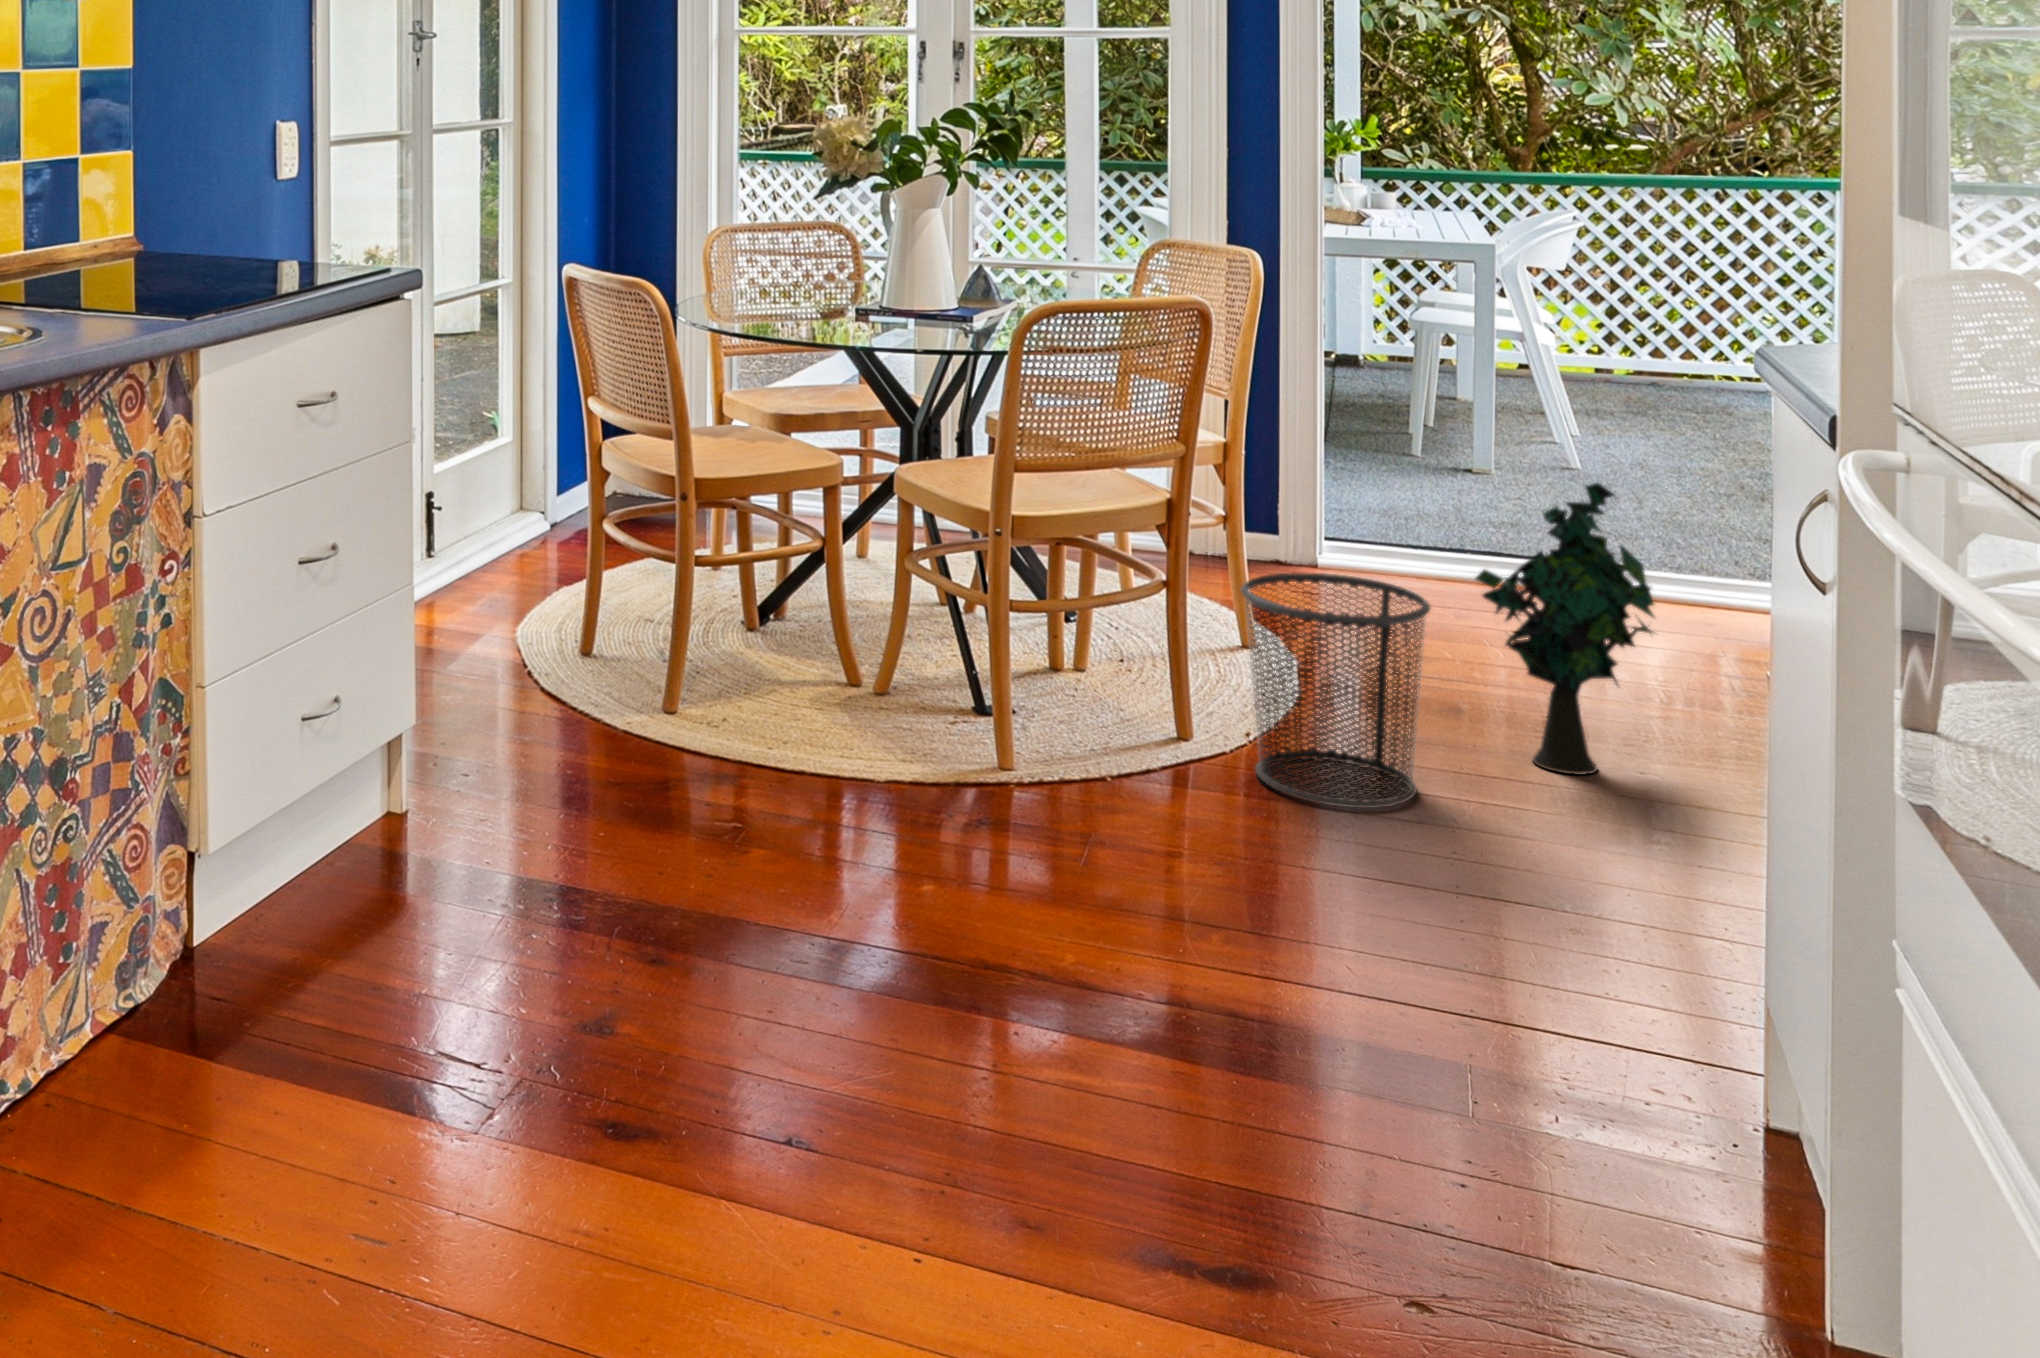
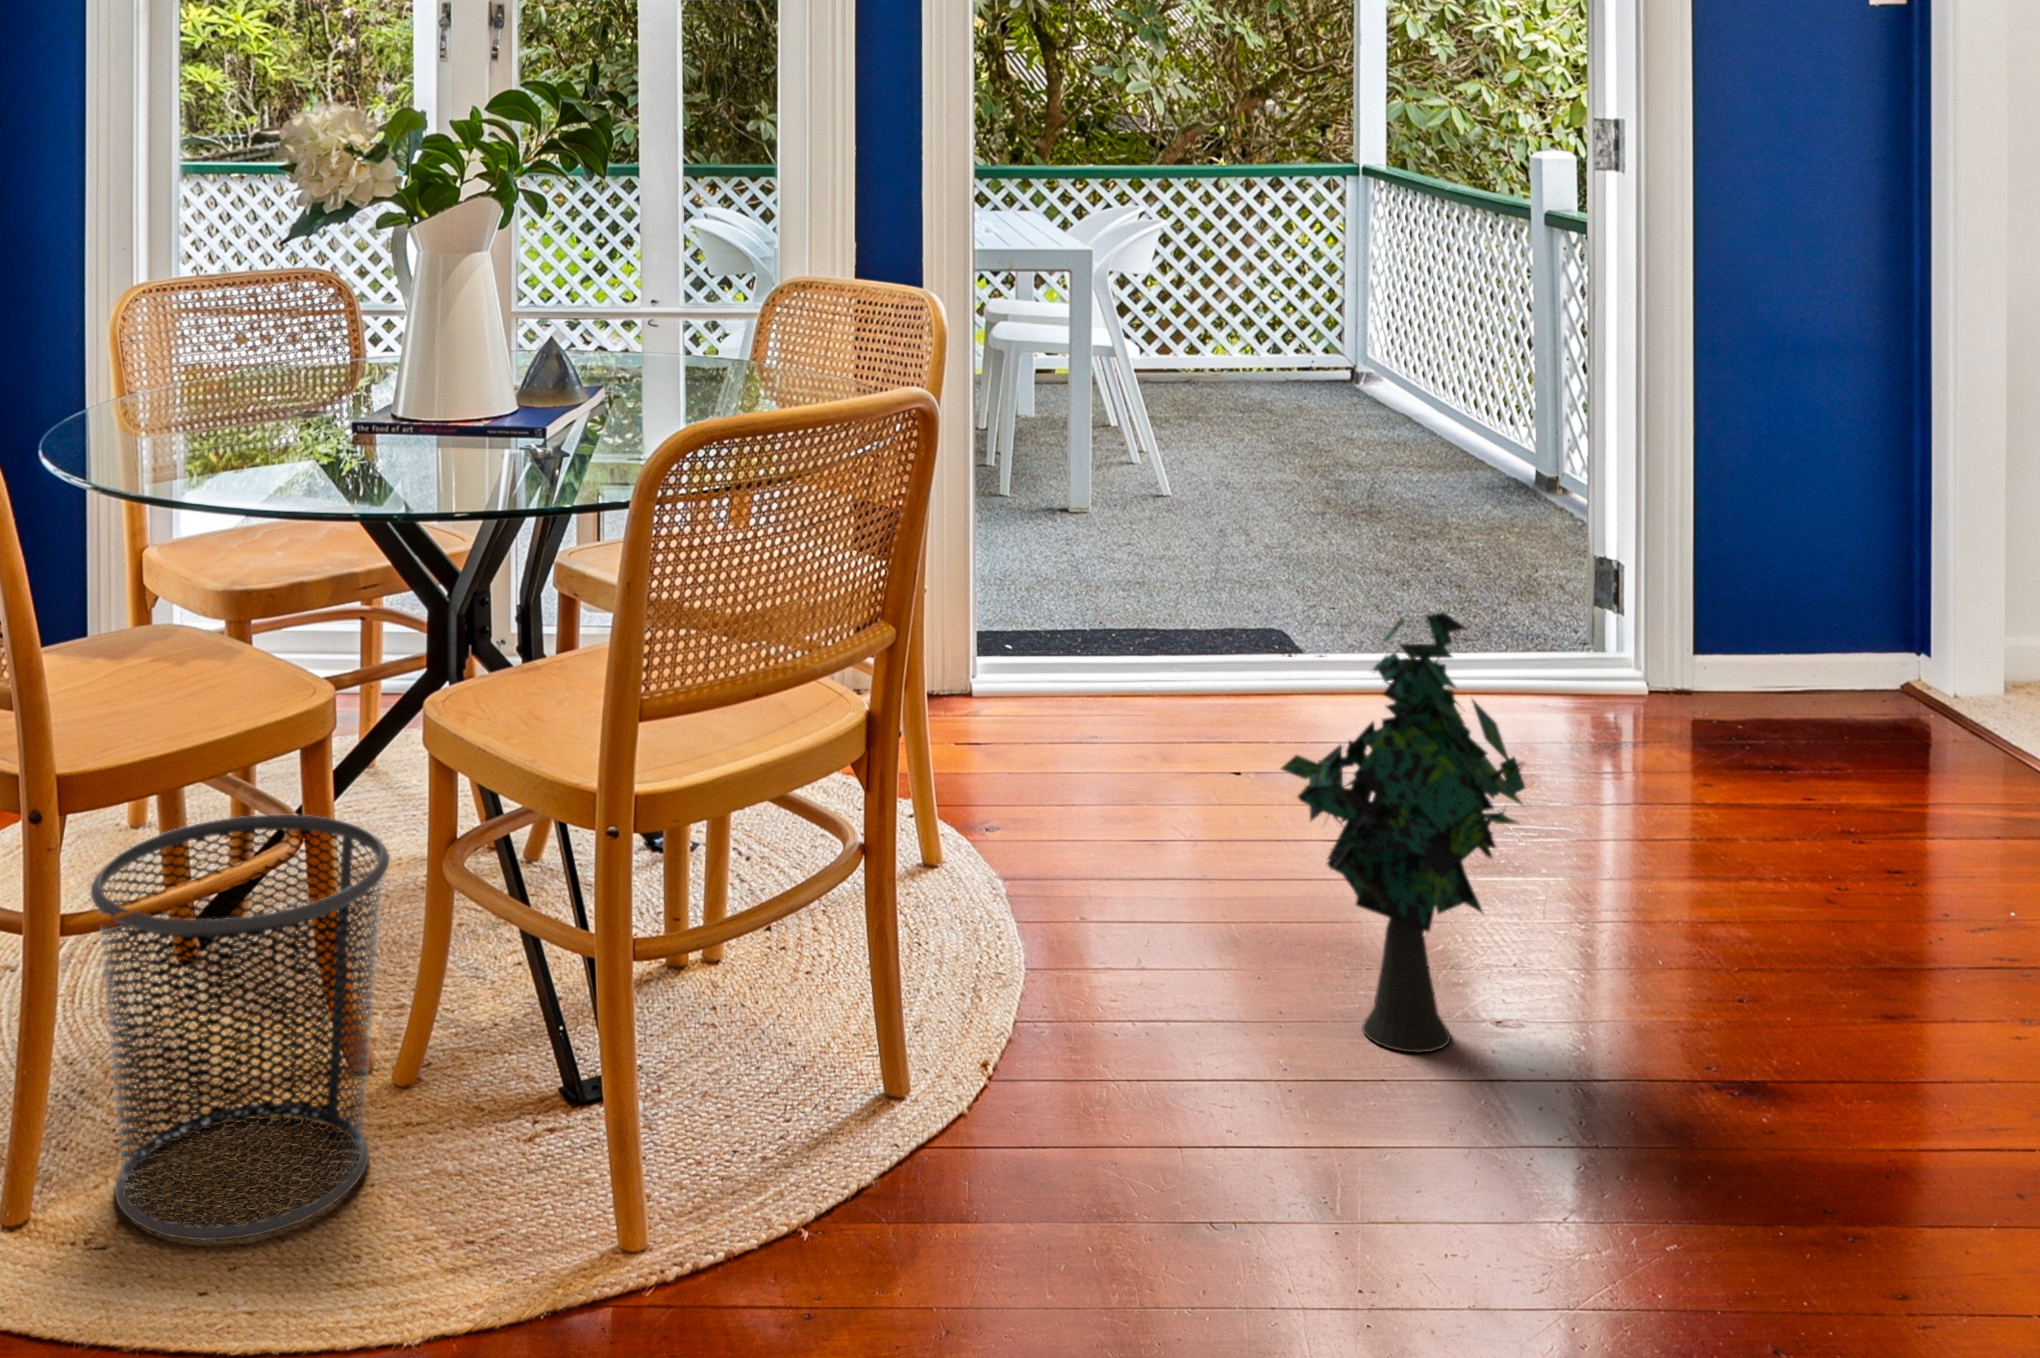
trash can: present [1241,572,1430,808] -> present [91,814,390,1240]

